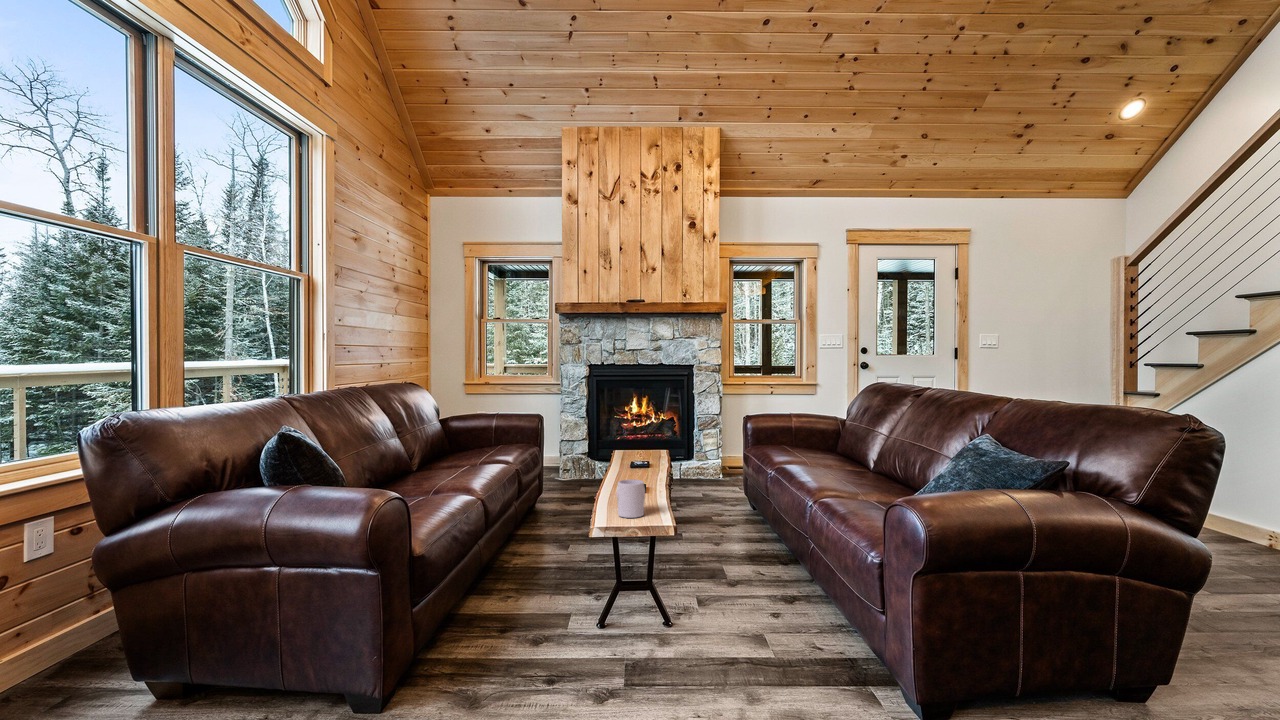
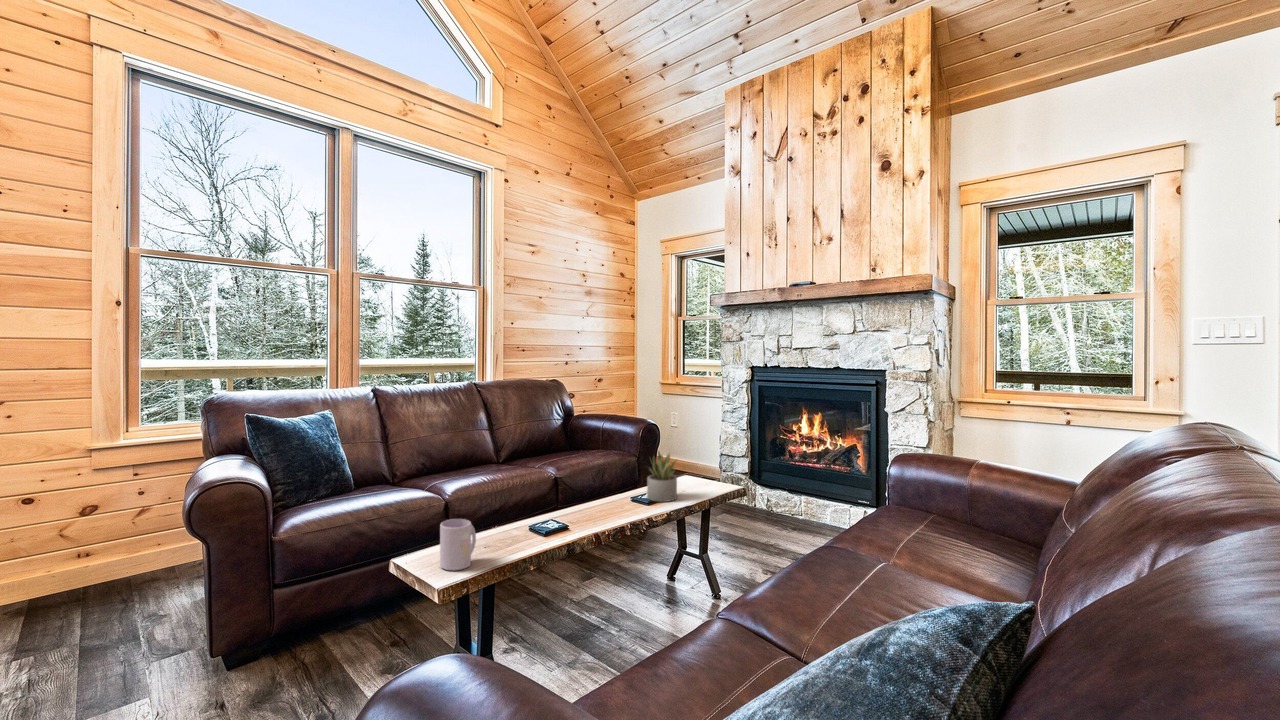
succulent plant: none [627,425,653,464] -> present [647,452,677,502]

